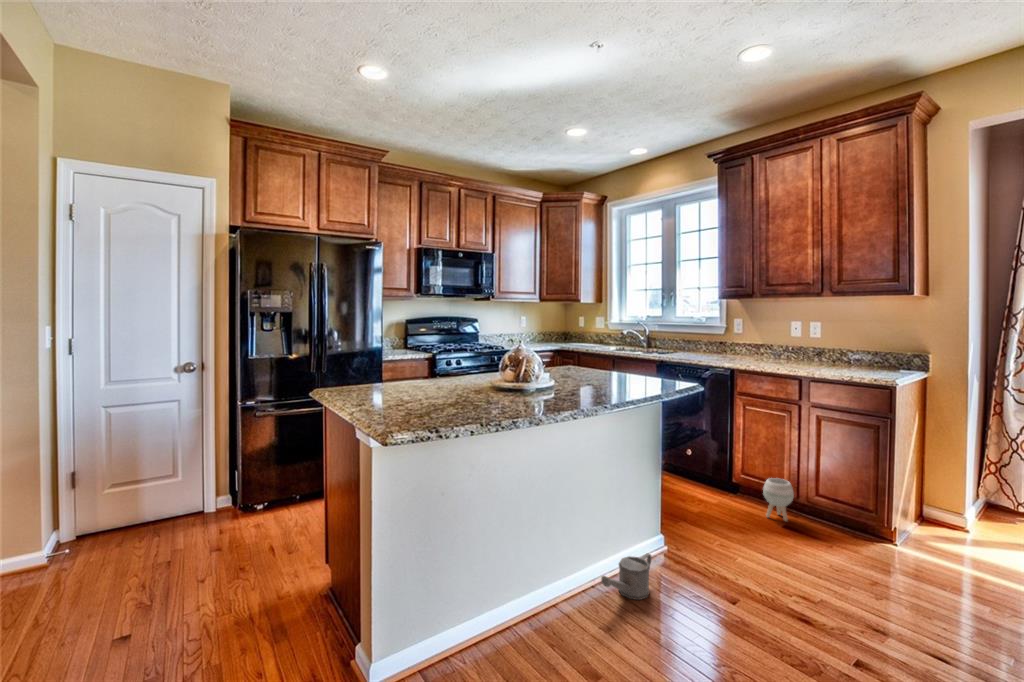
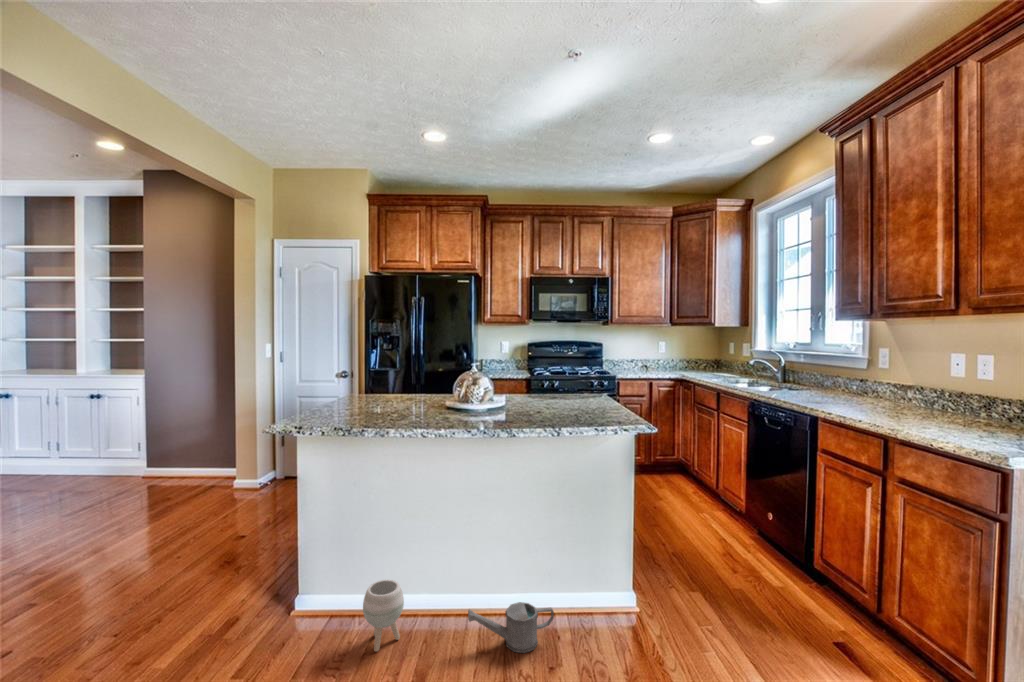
planter: present [763,478,794,521] -> present [363,580,404,651]

